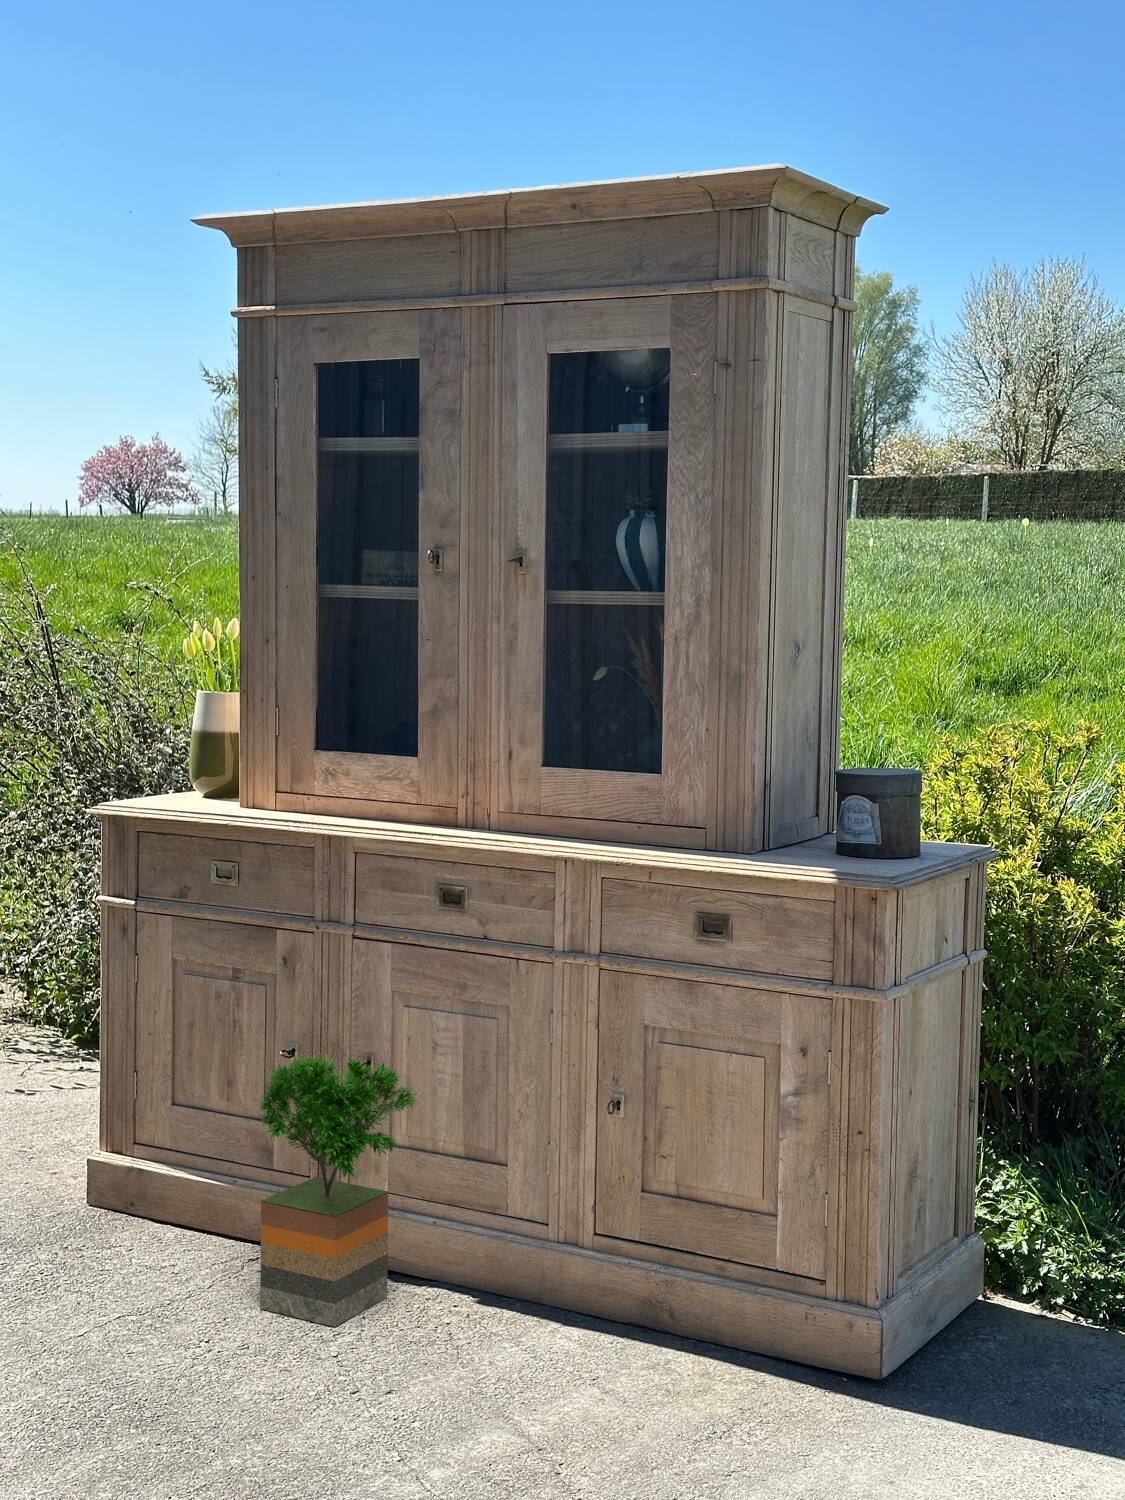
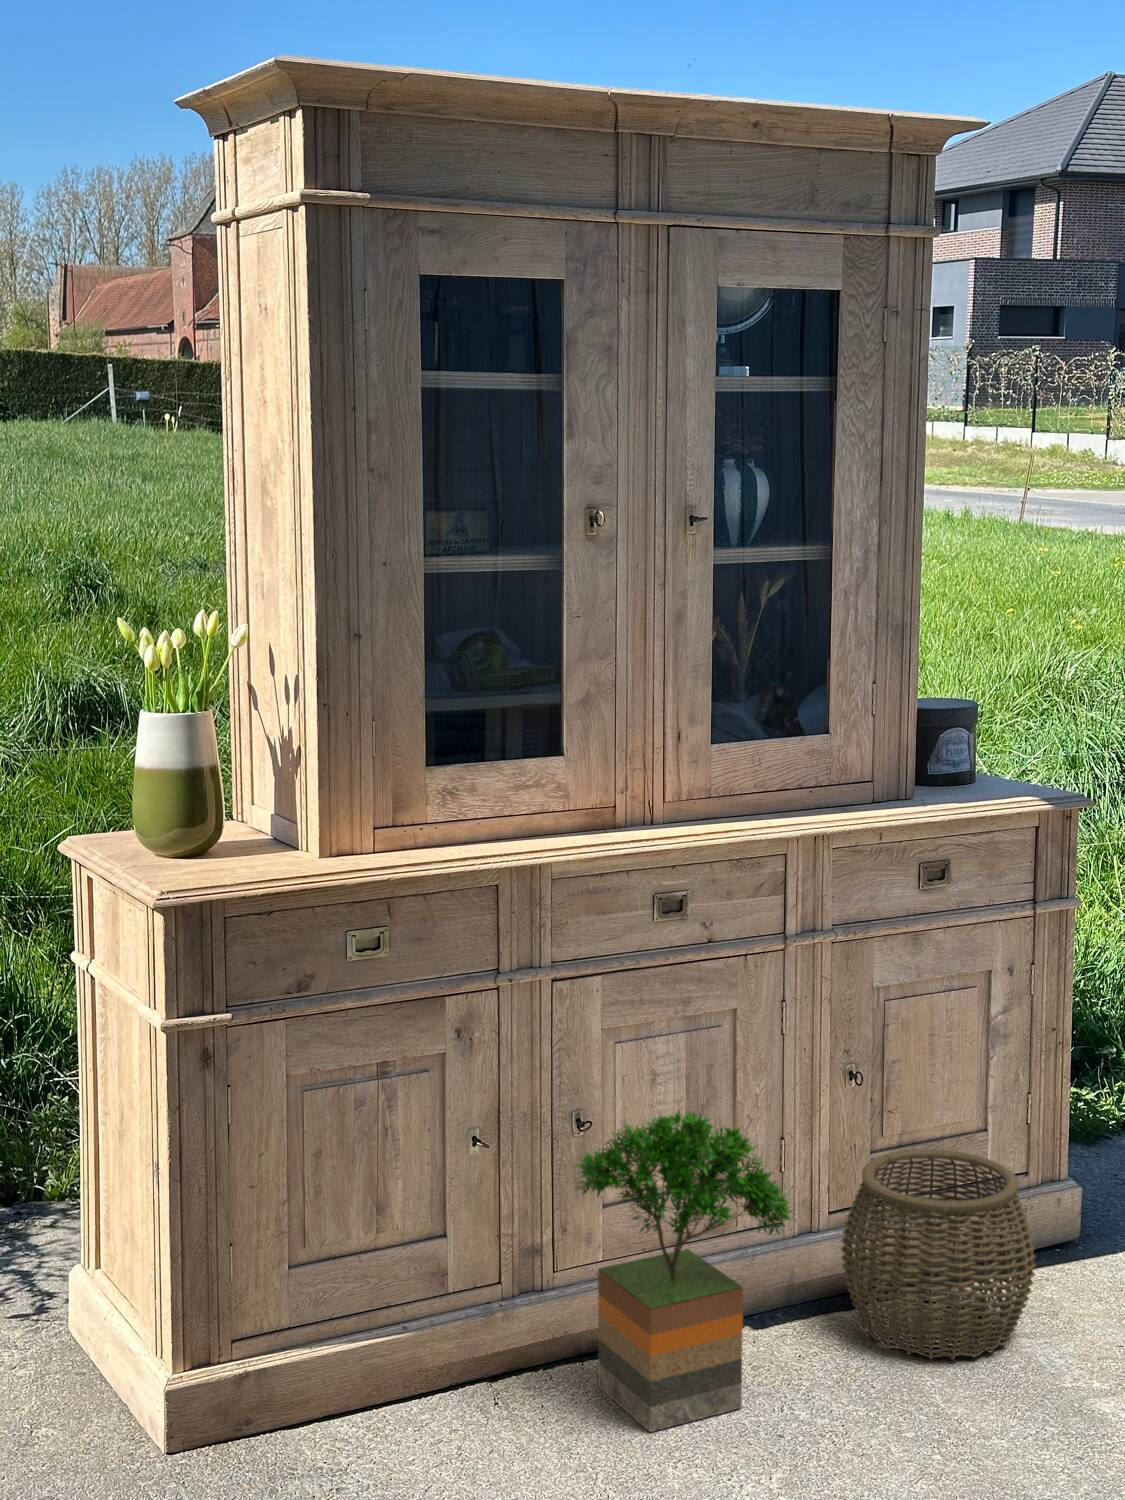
woven basket: none [485,1183,676,1393] -> present [841,1149,1035,1359]

